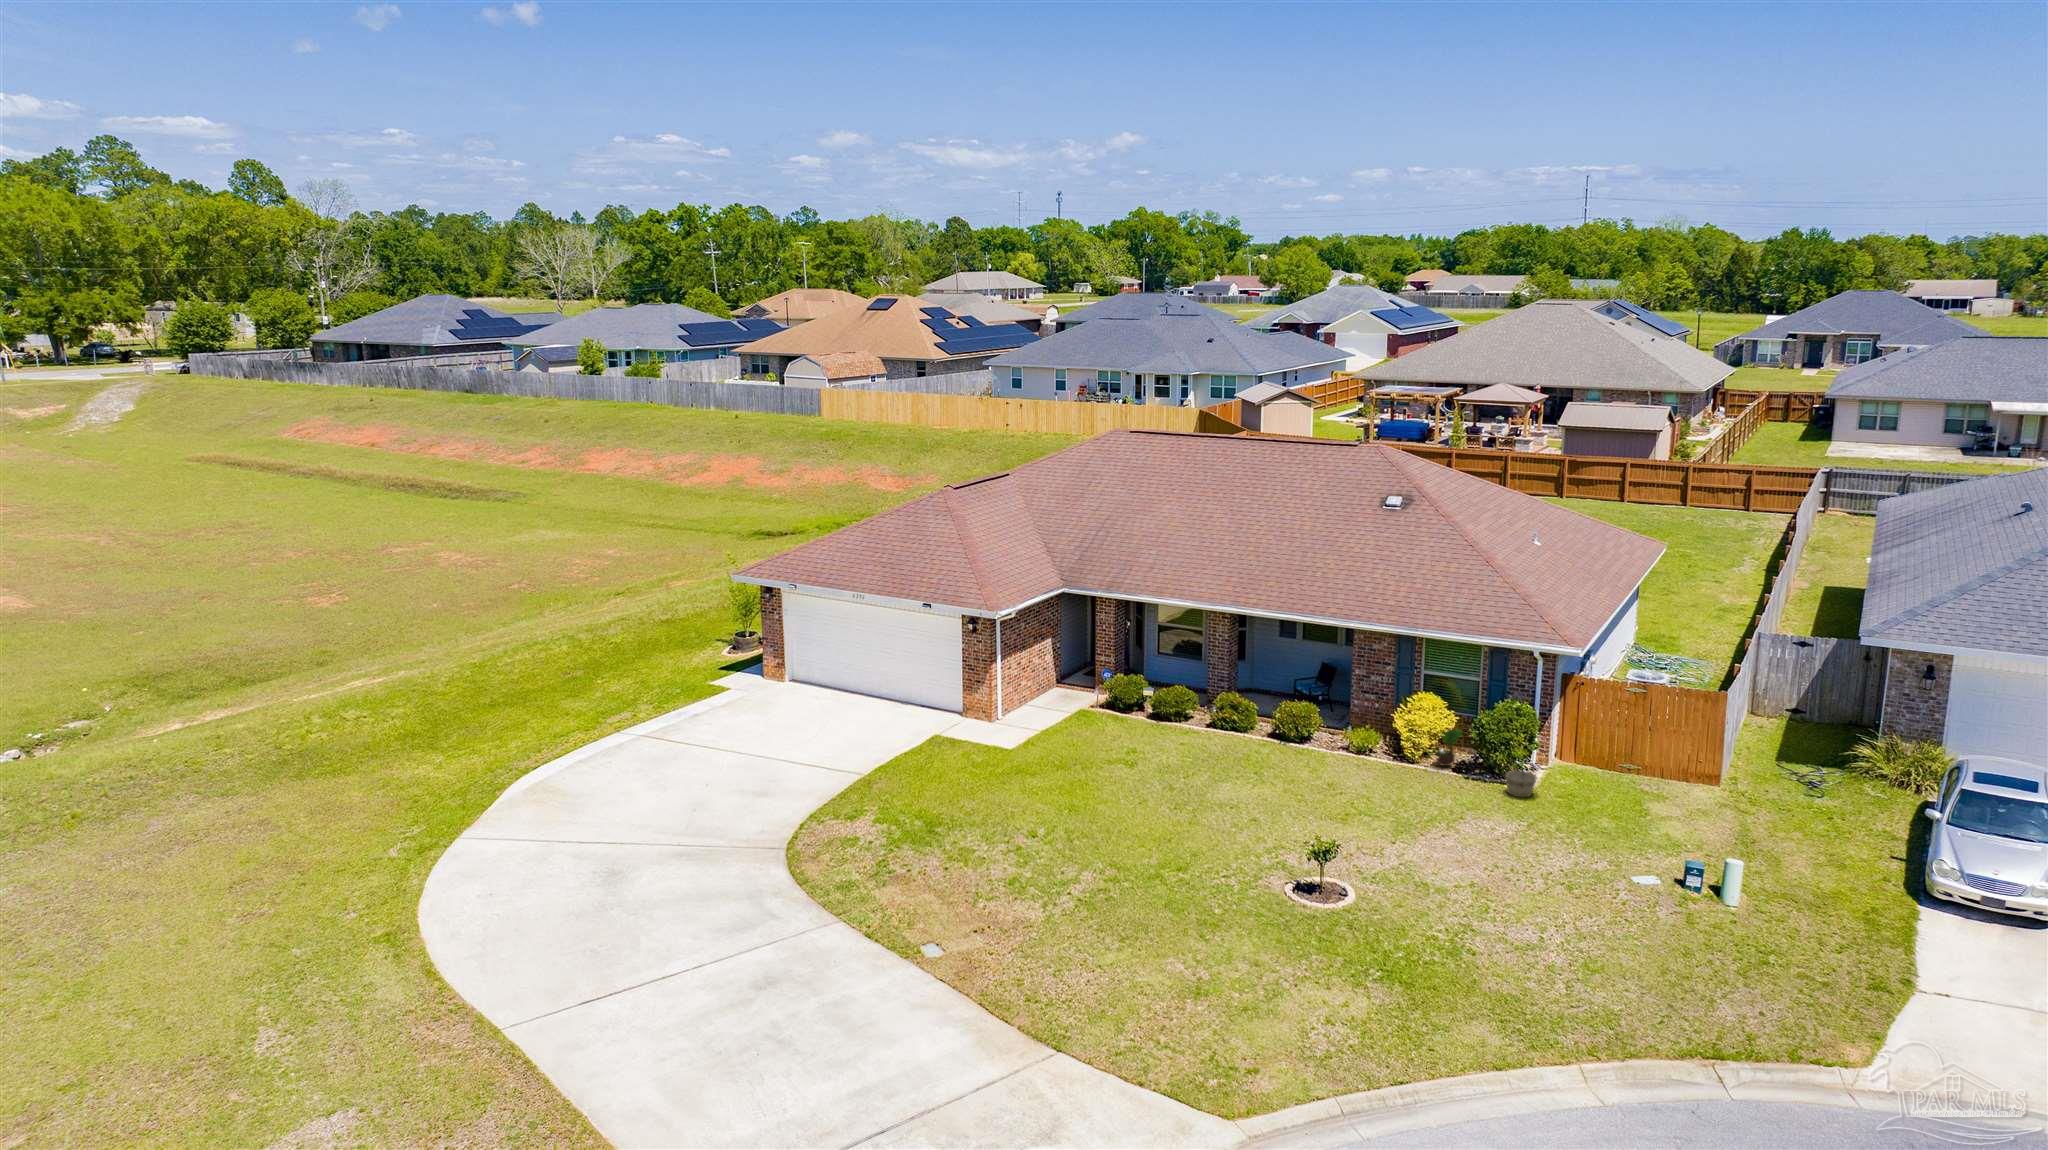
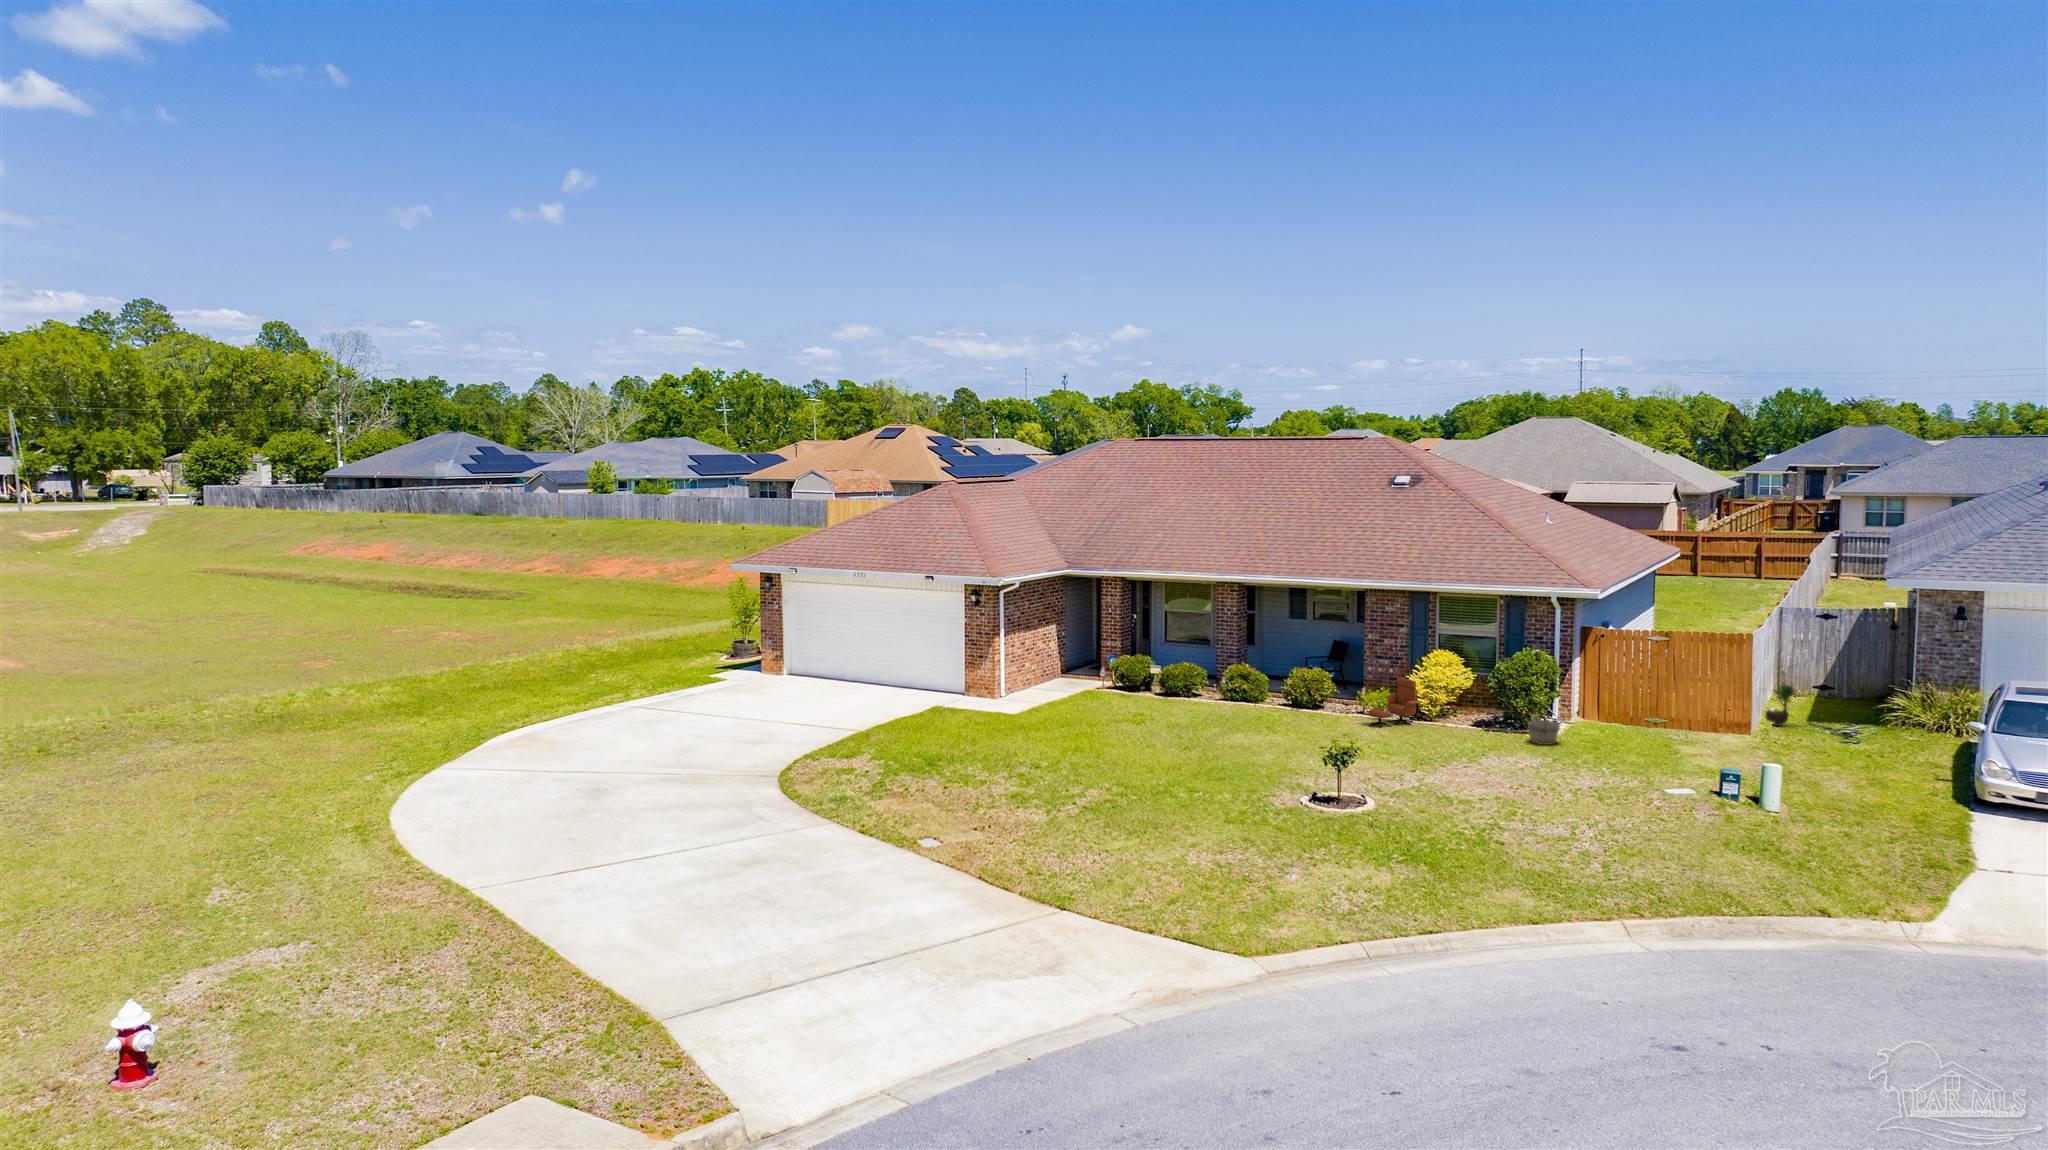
lounge chair: none [1353,717,1402,770] -> present [1369,678,1418,728]
potted tree: present [1436,729,1460,766] -> present [1765,685,1796,726]

